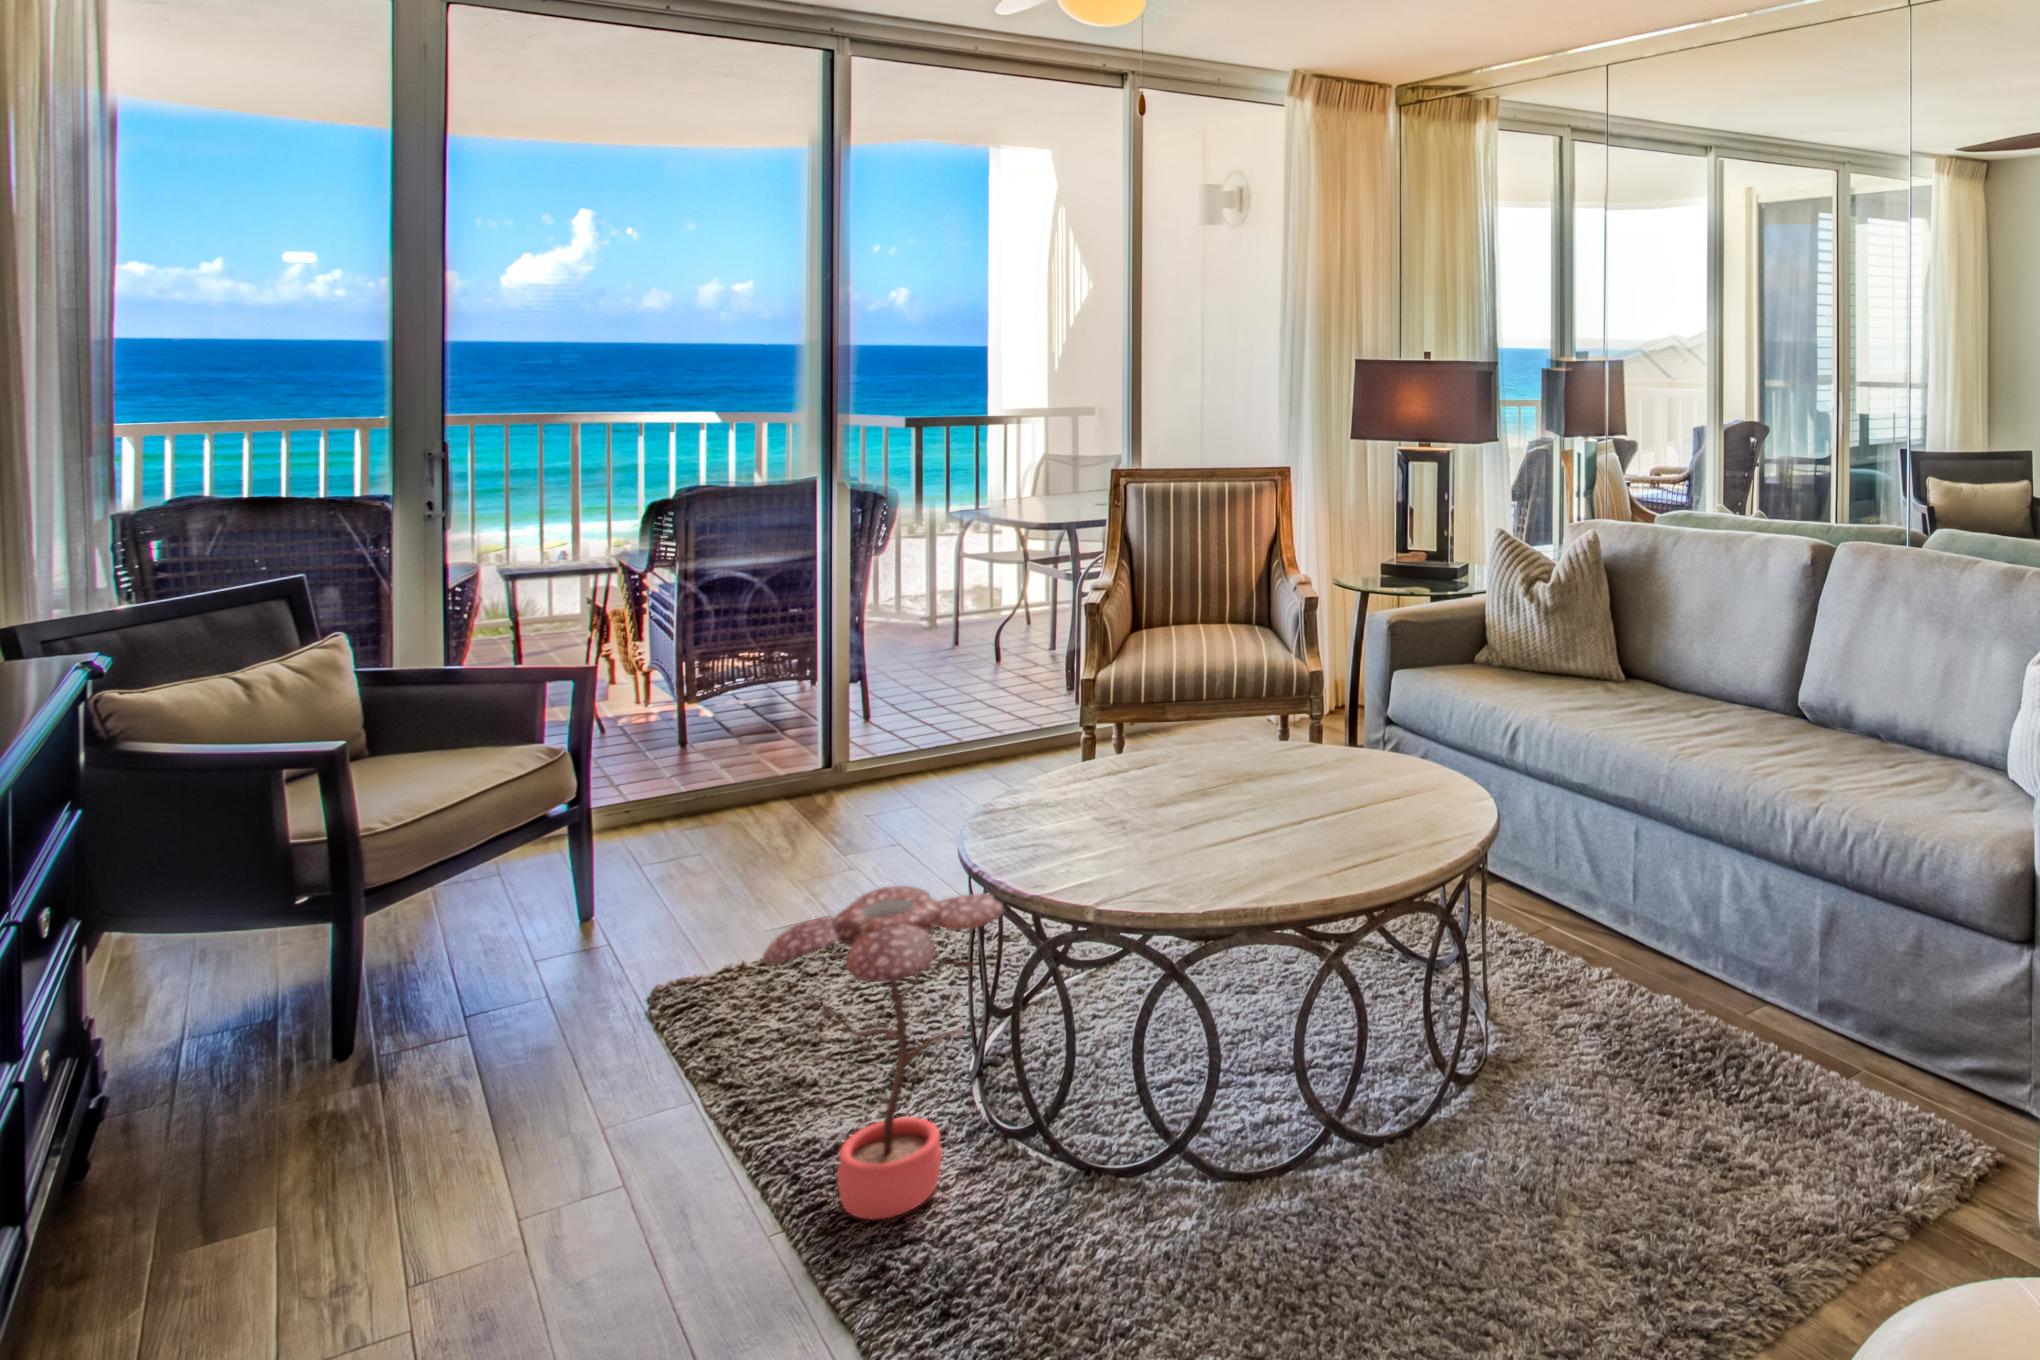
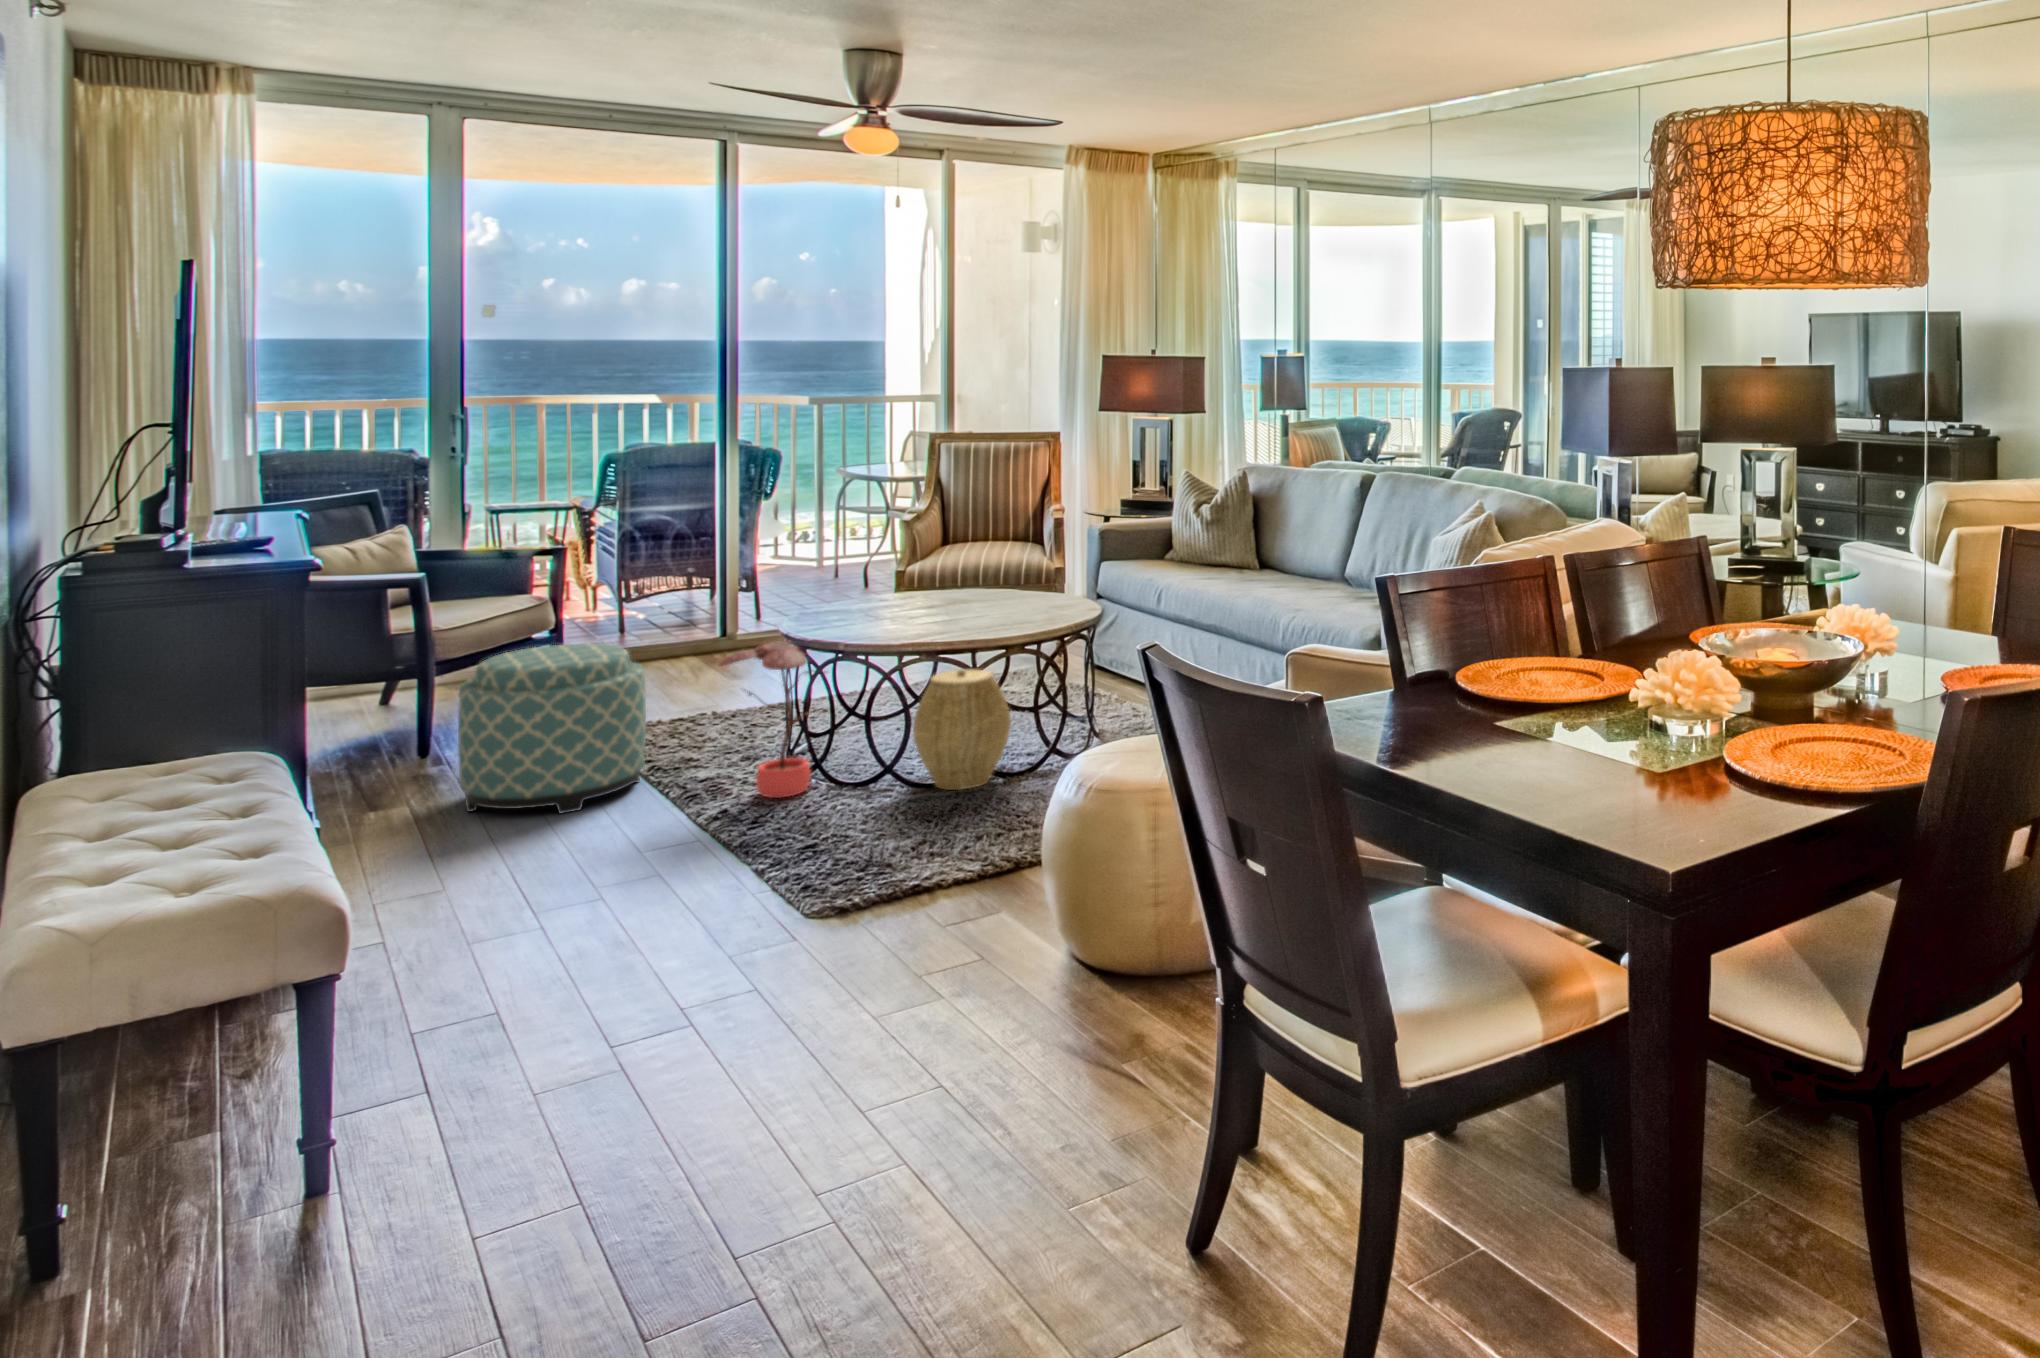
ottoman: none [263,878,640,1265] -> present [458,644,646,813]
woven basket: none [1138,942,1318,1201] -> present [913,669,1011,790]

